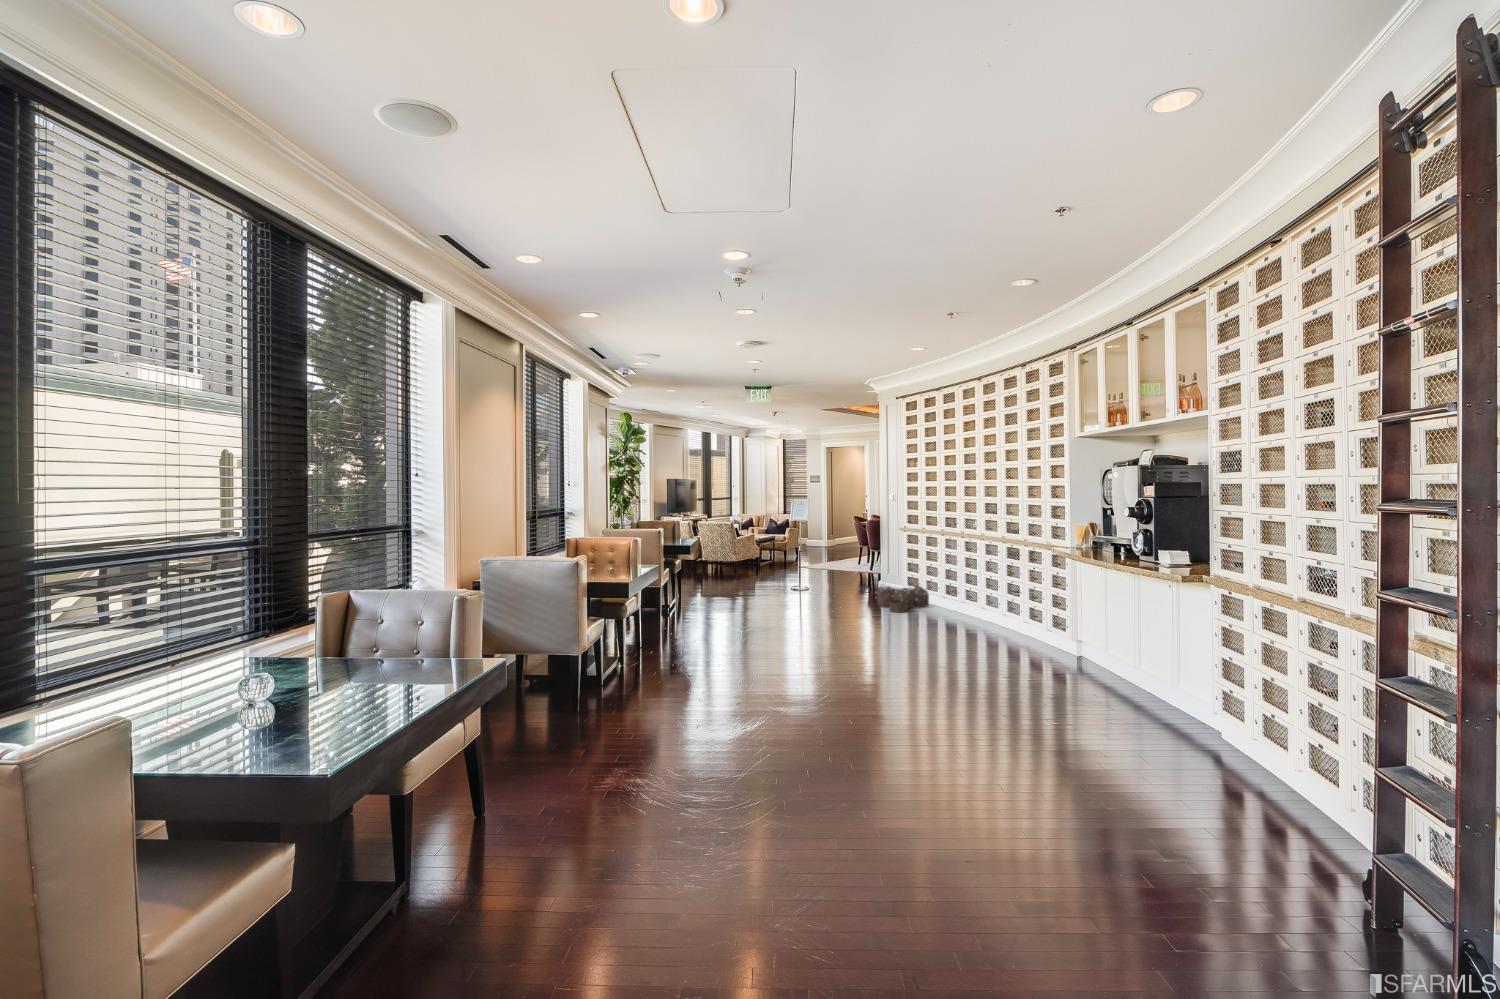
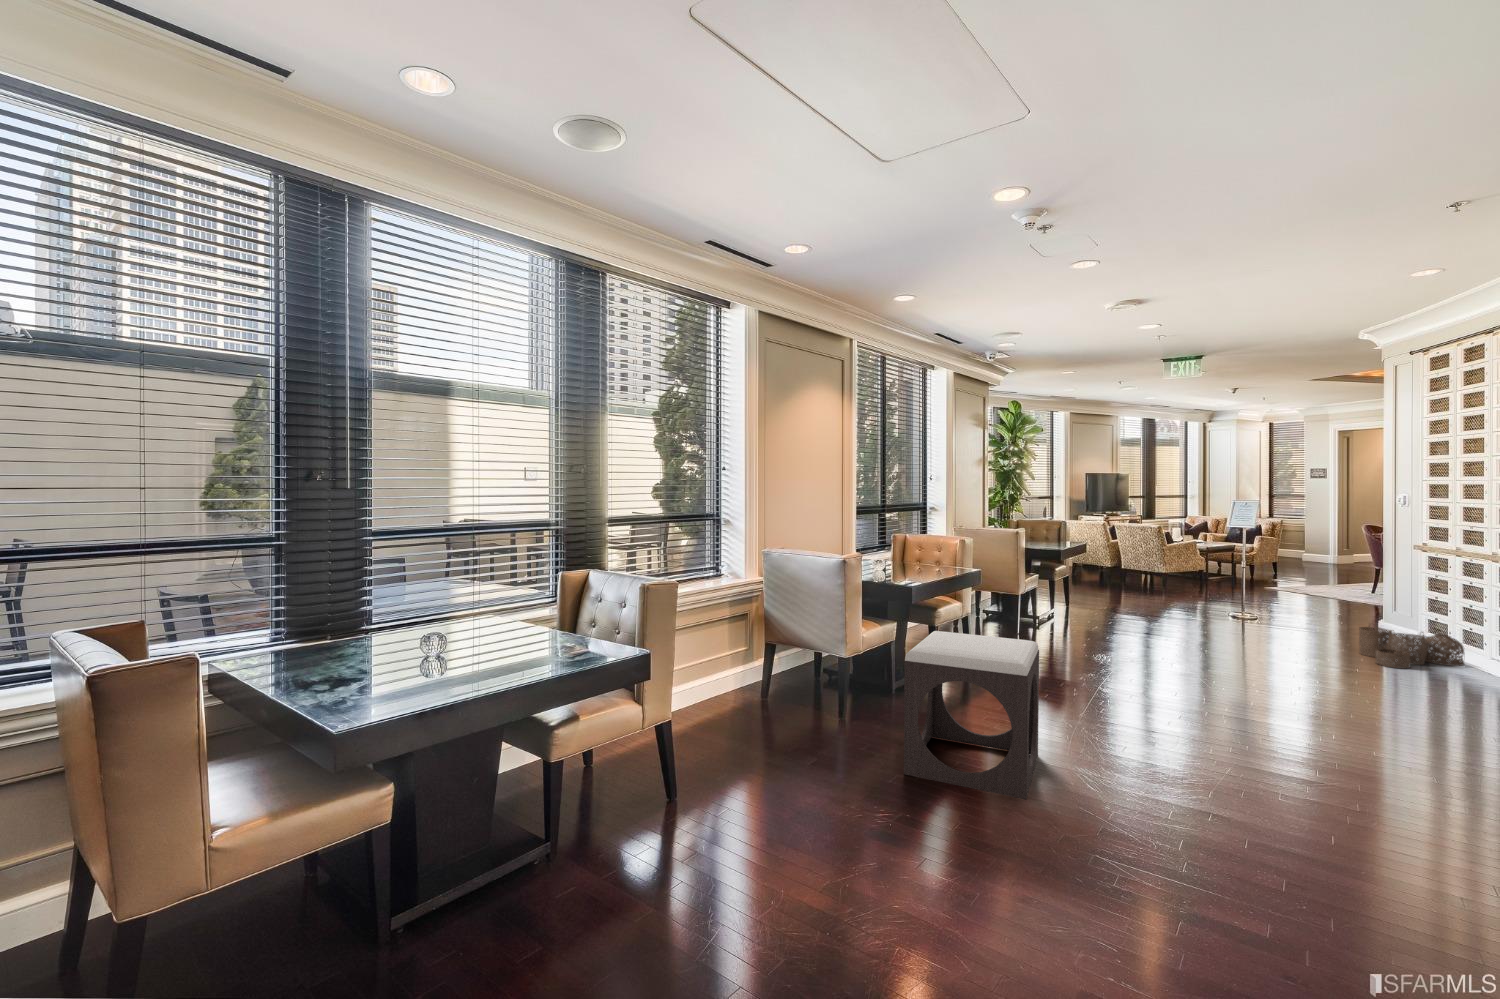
footstool: none [655,621,767,763] -> present [904,631,1039,799]

